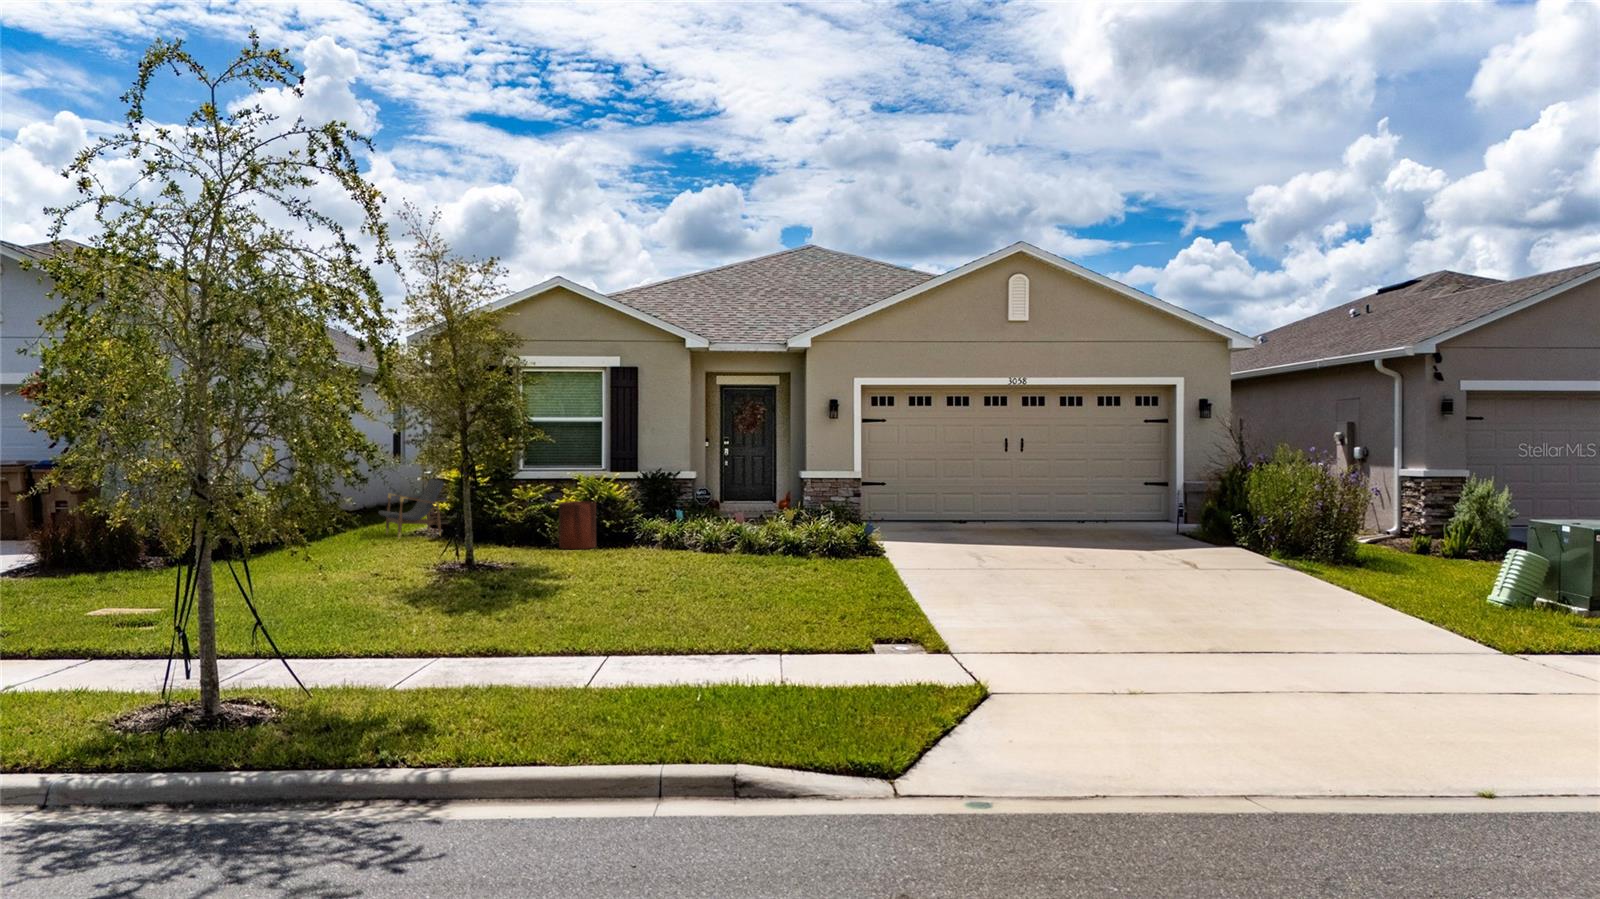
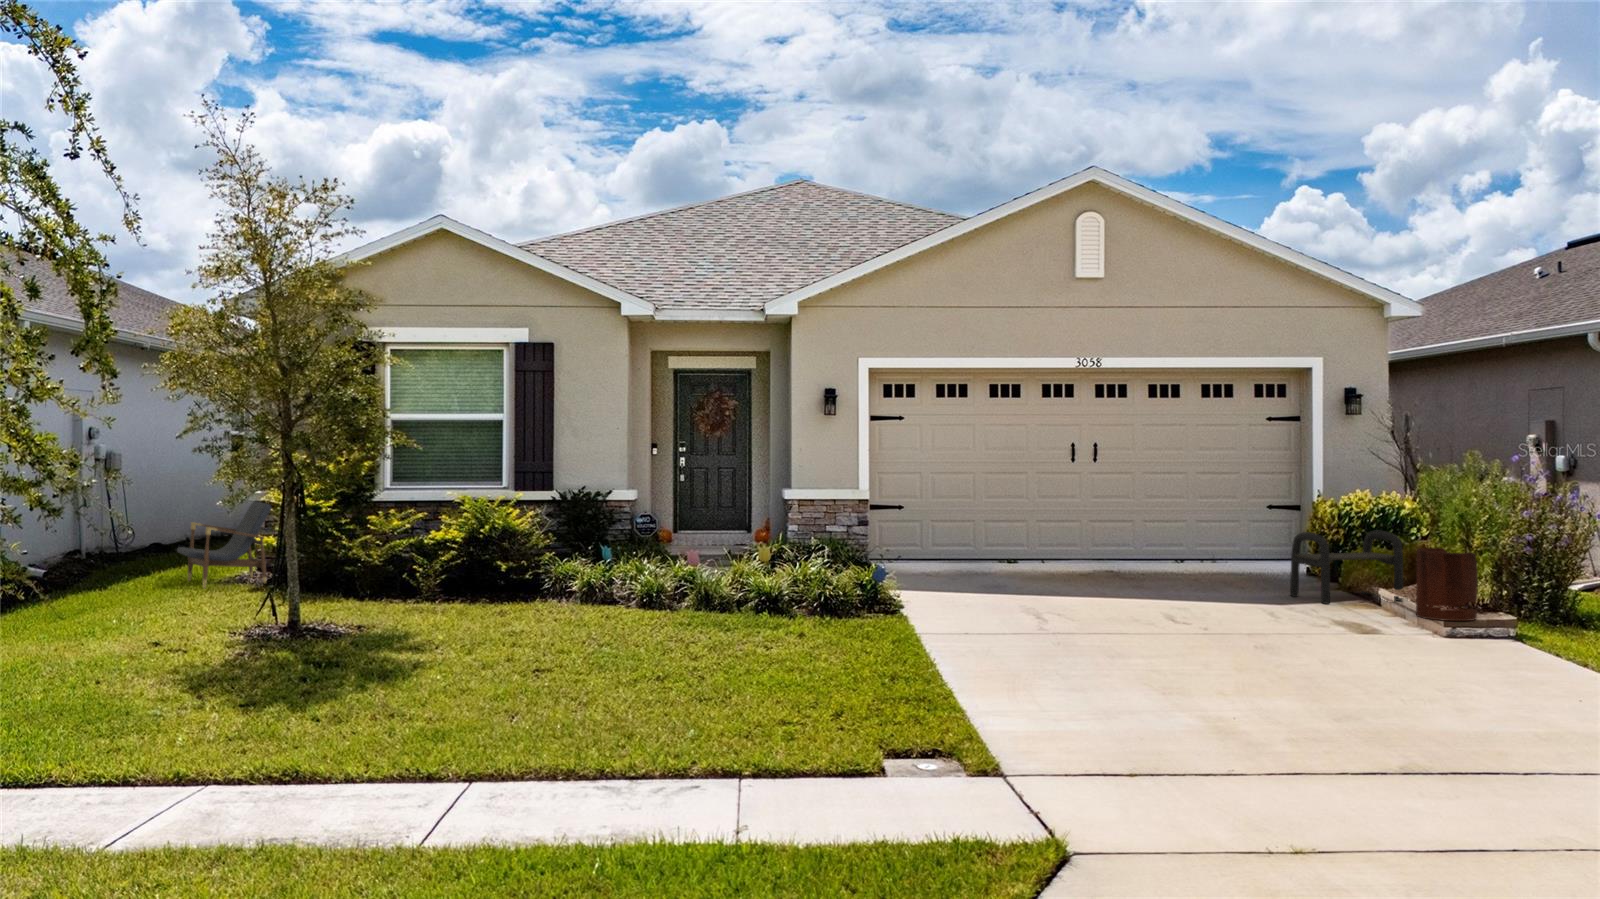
bench: none [1156,499,1234,550] -> present [1290,531,1403,604]
trash can: present [559,501,596,549] -> present [1416,548,1478,621]

